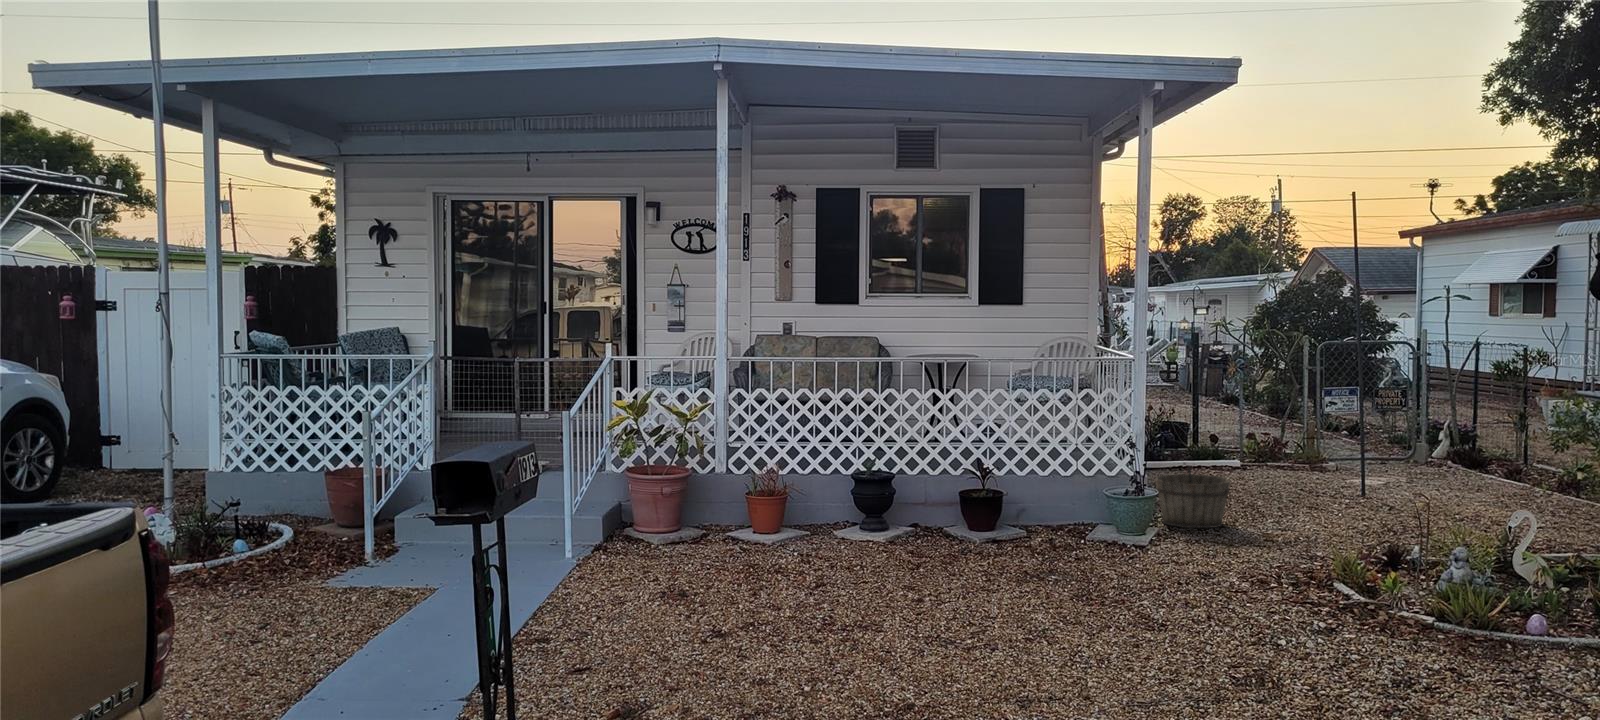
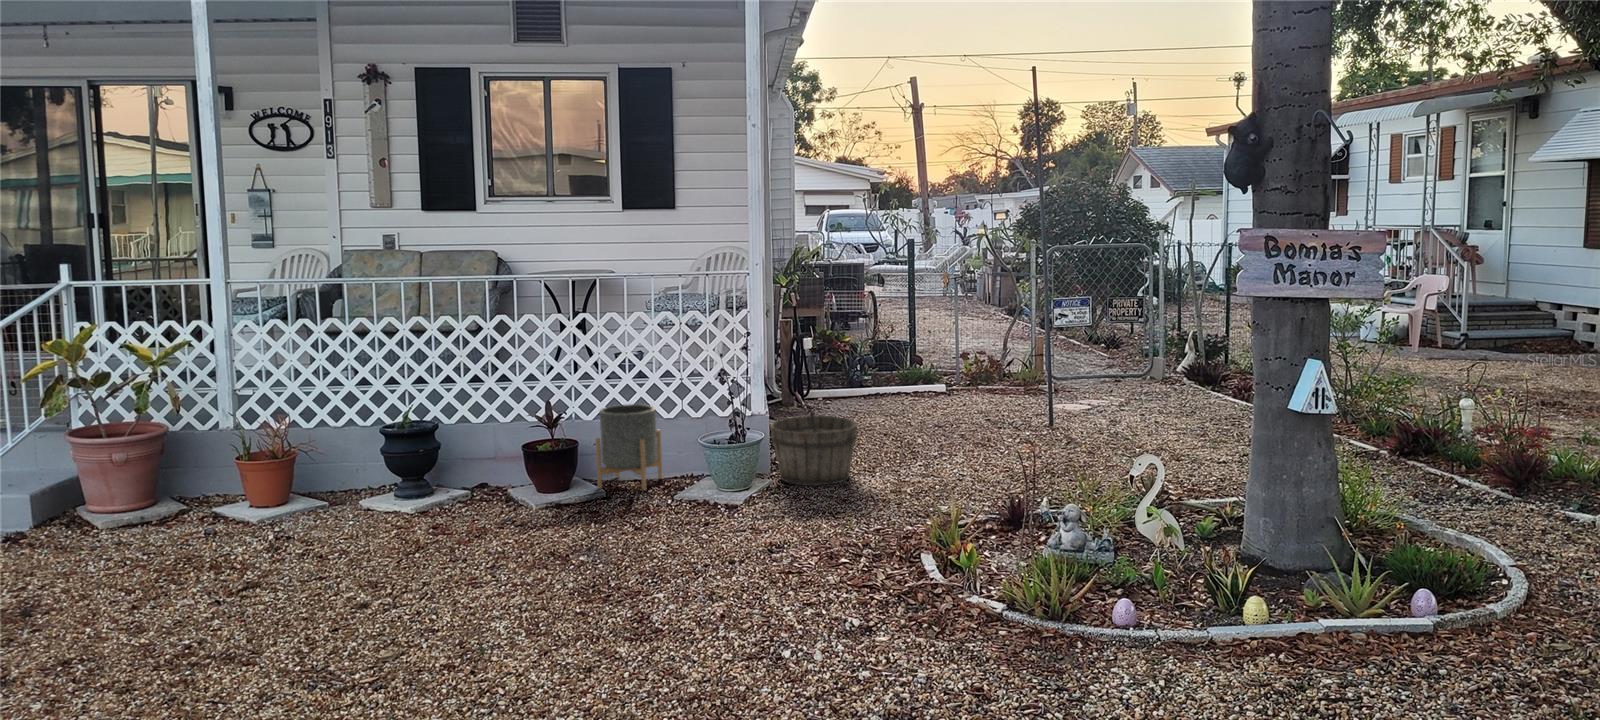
planter: none [1019,461,1064,529] -> present [595,404,662,490]

